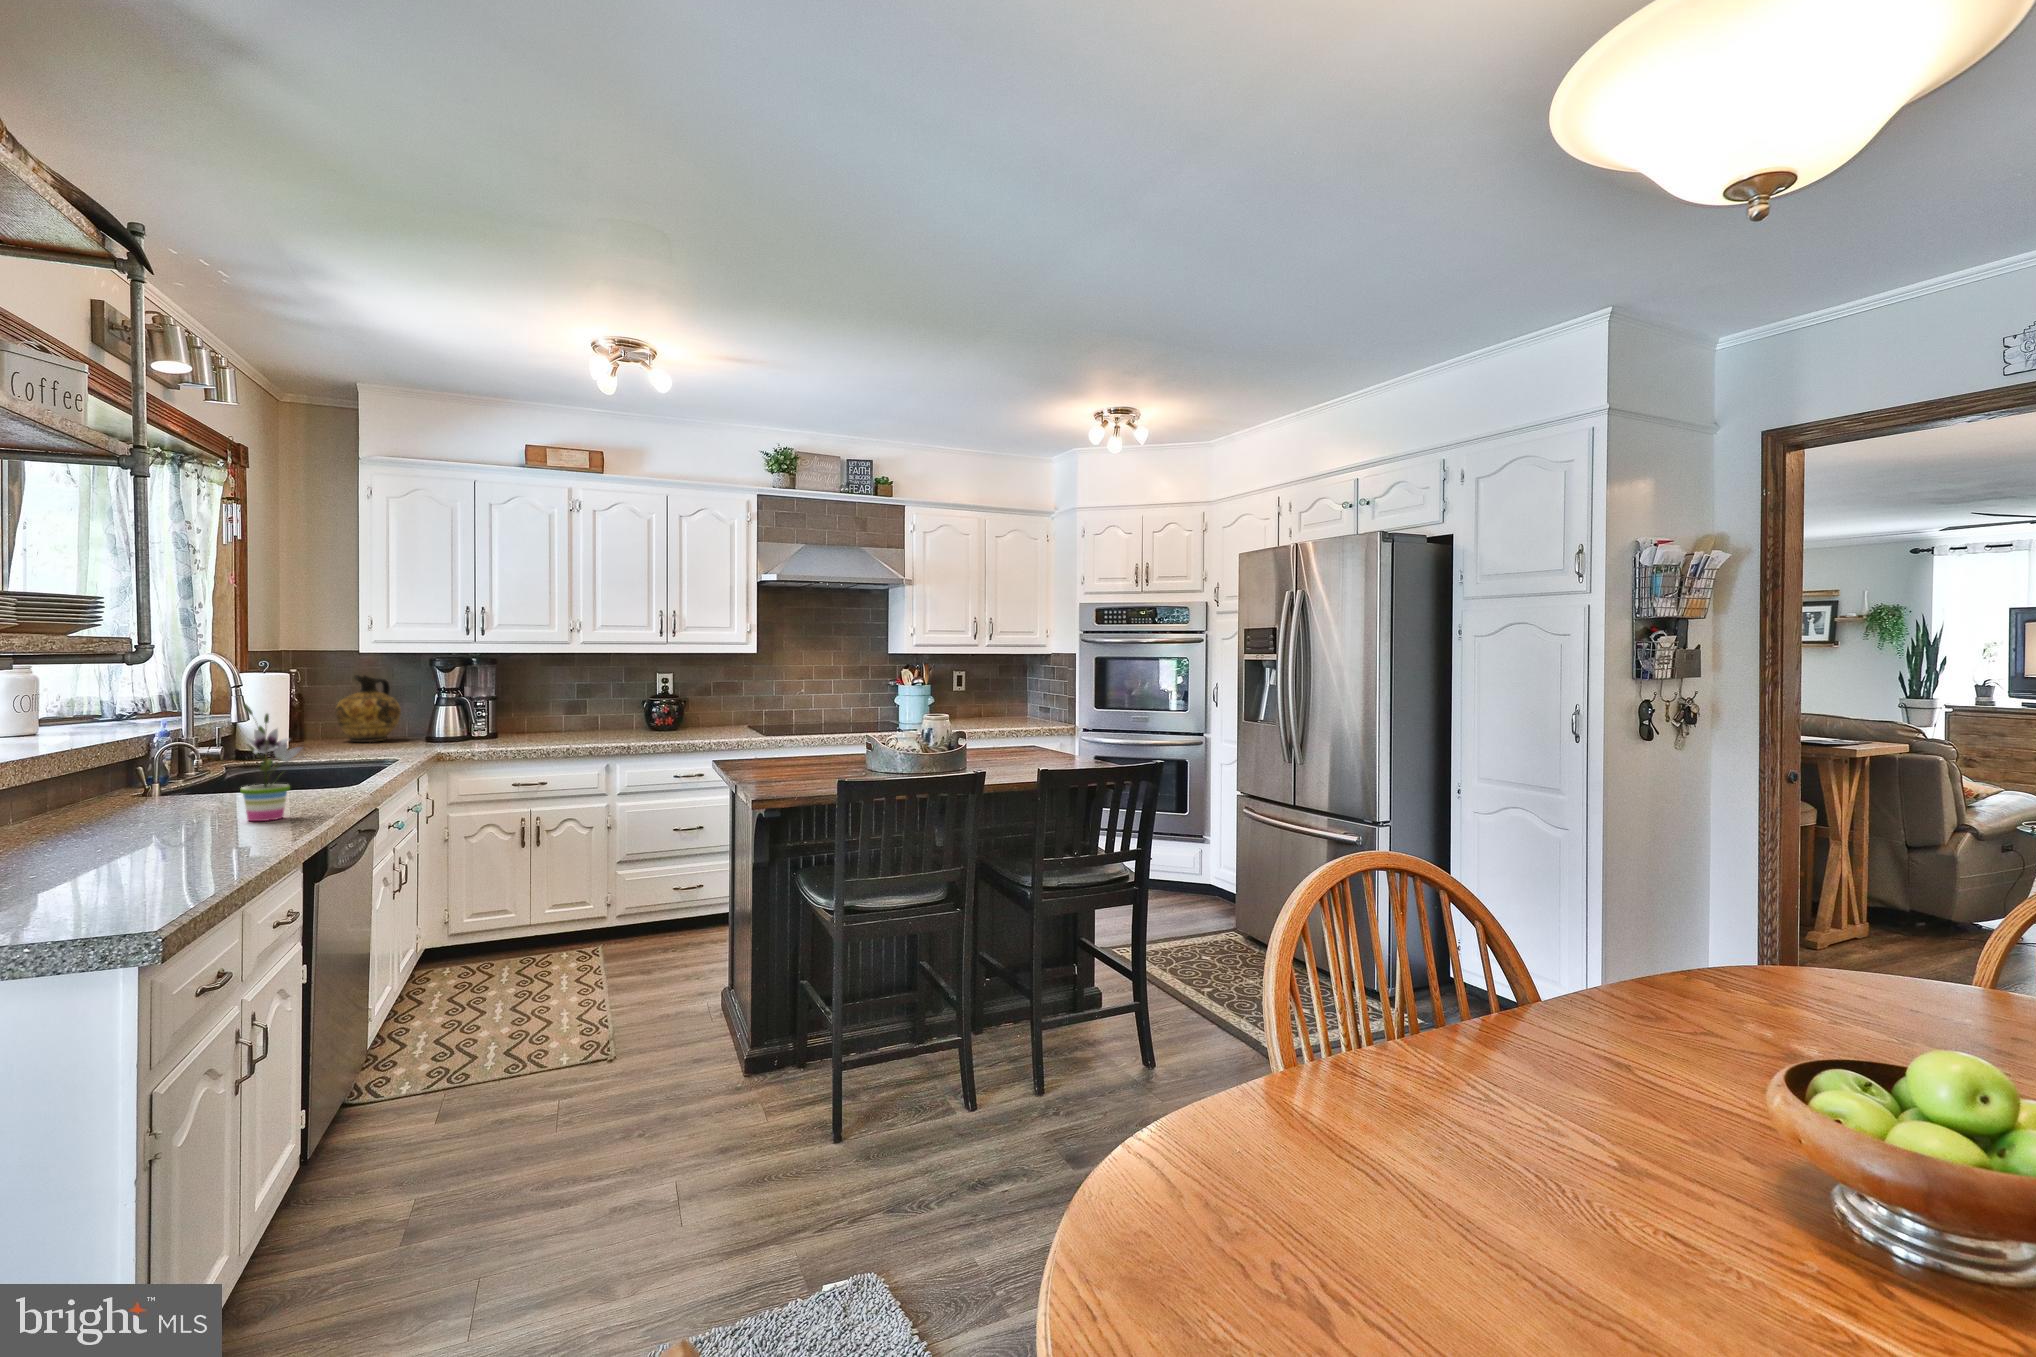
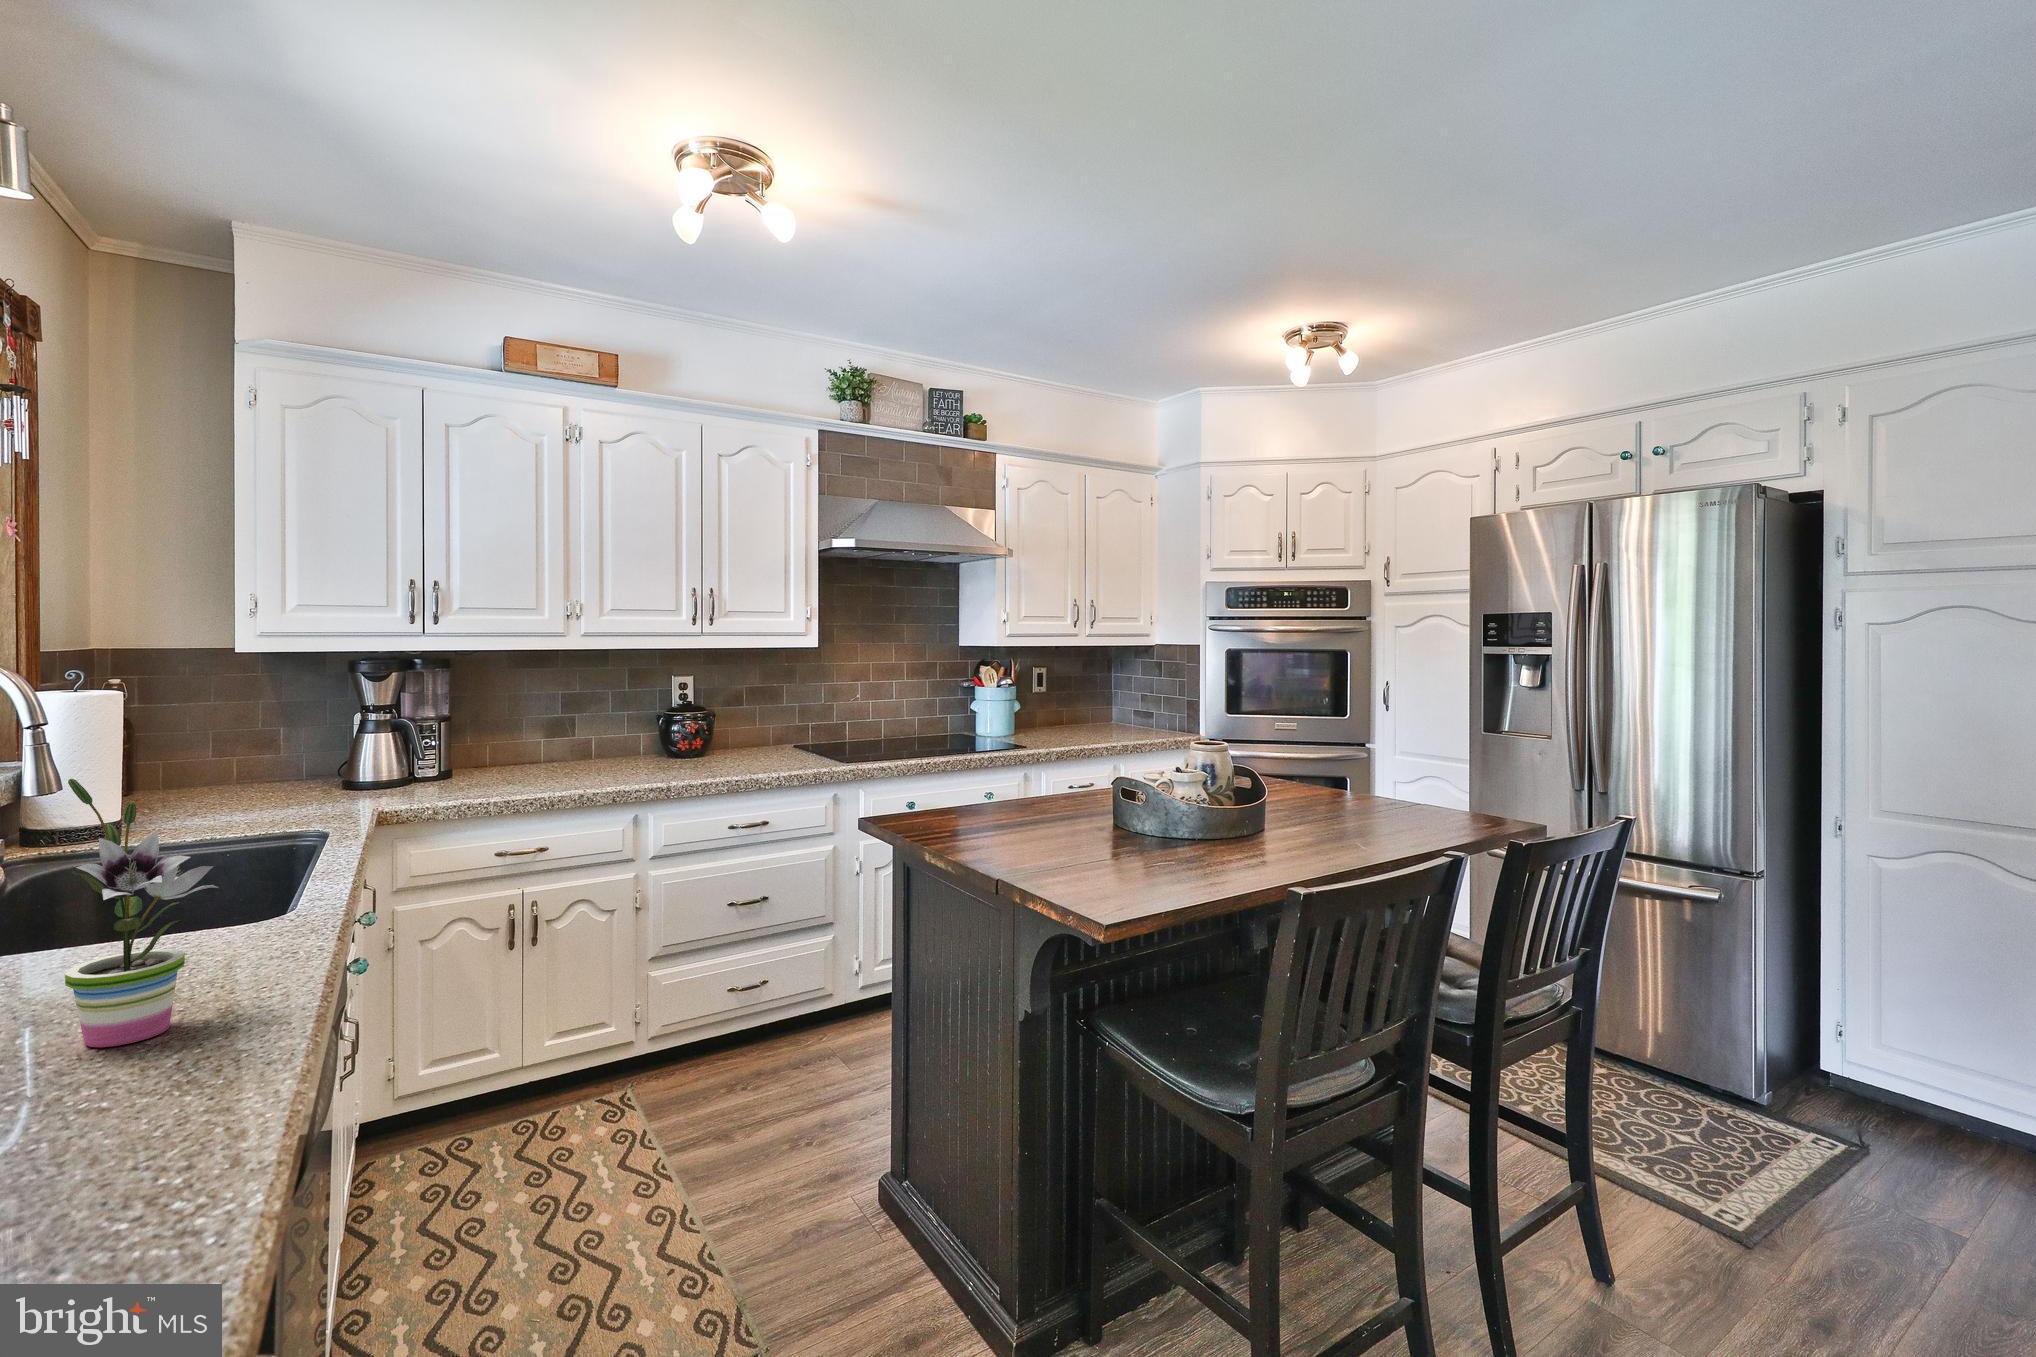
ceramic jug: present [335,675,401,742] -> none [190,686,299,792]

